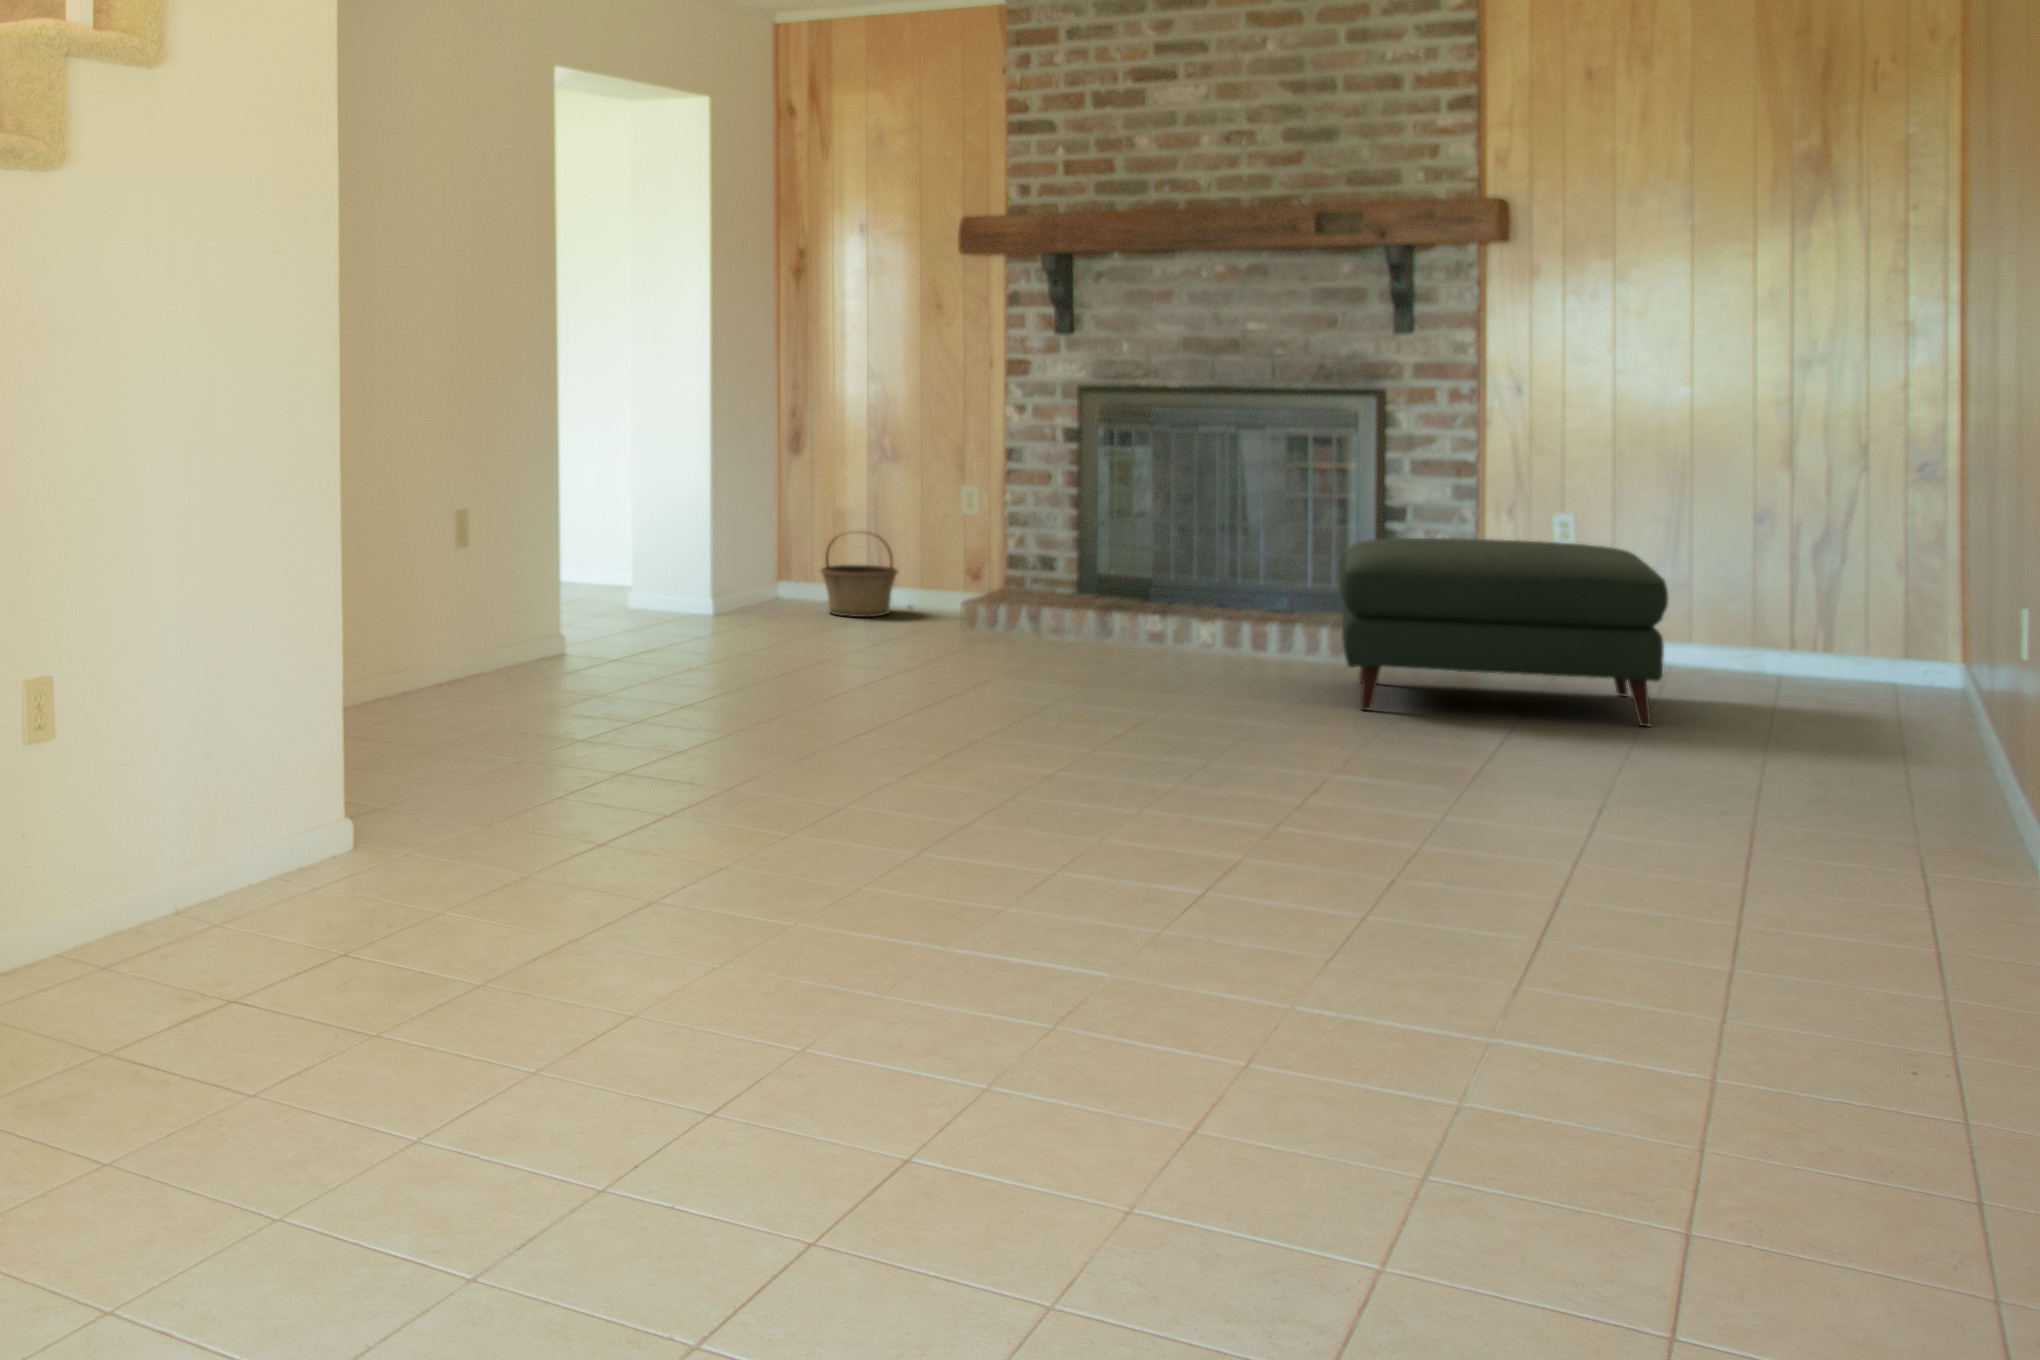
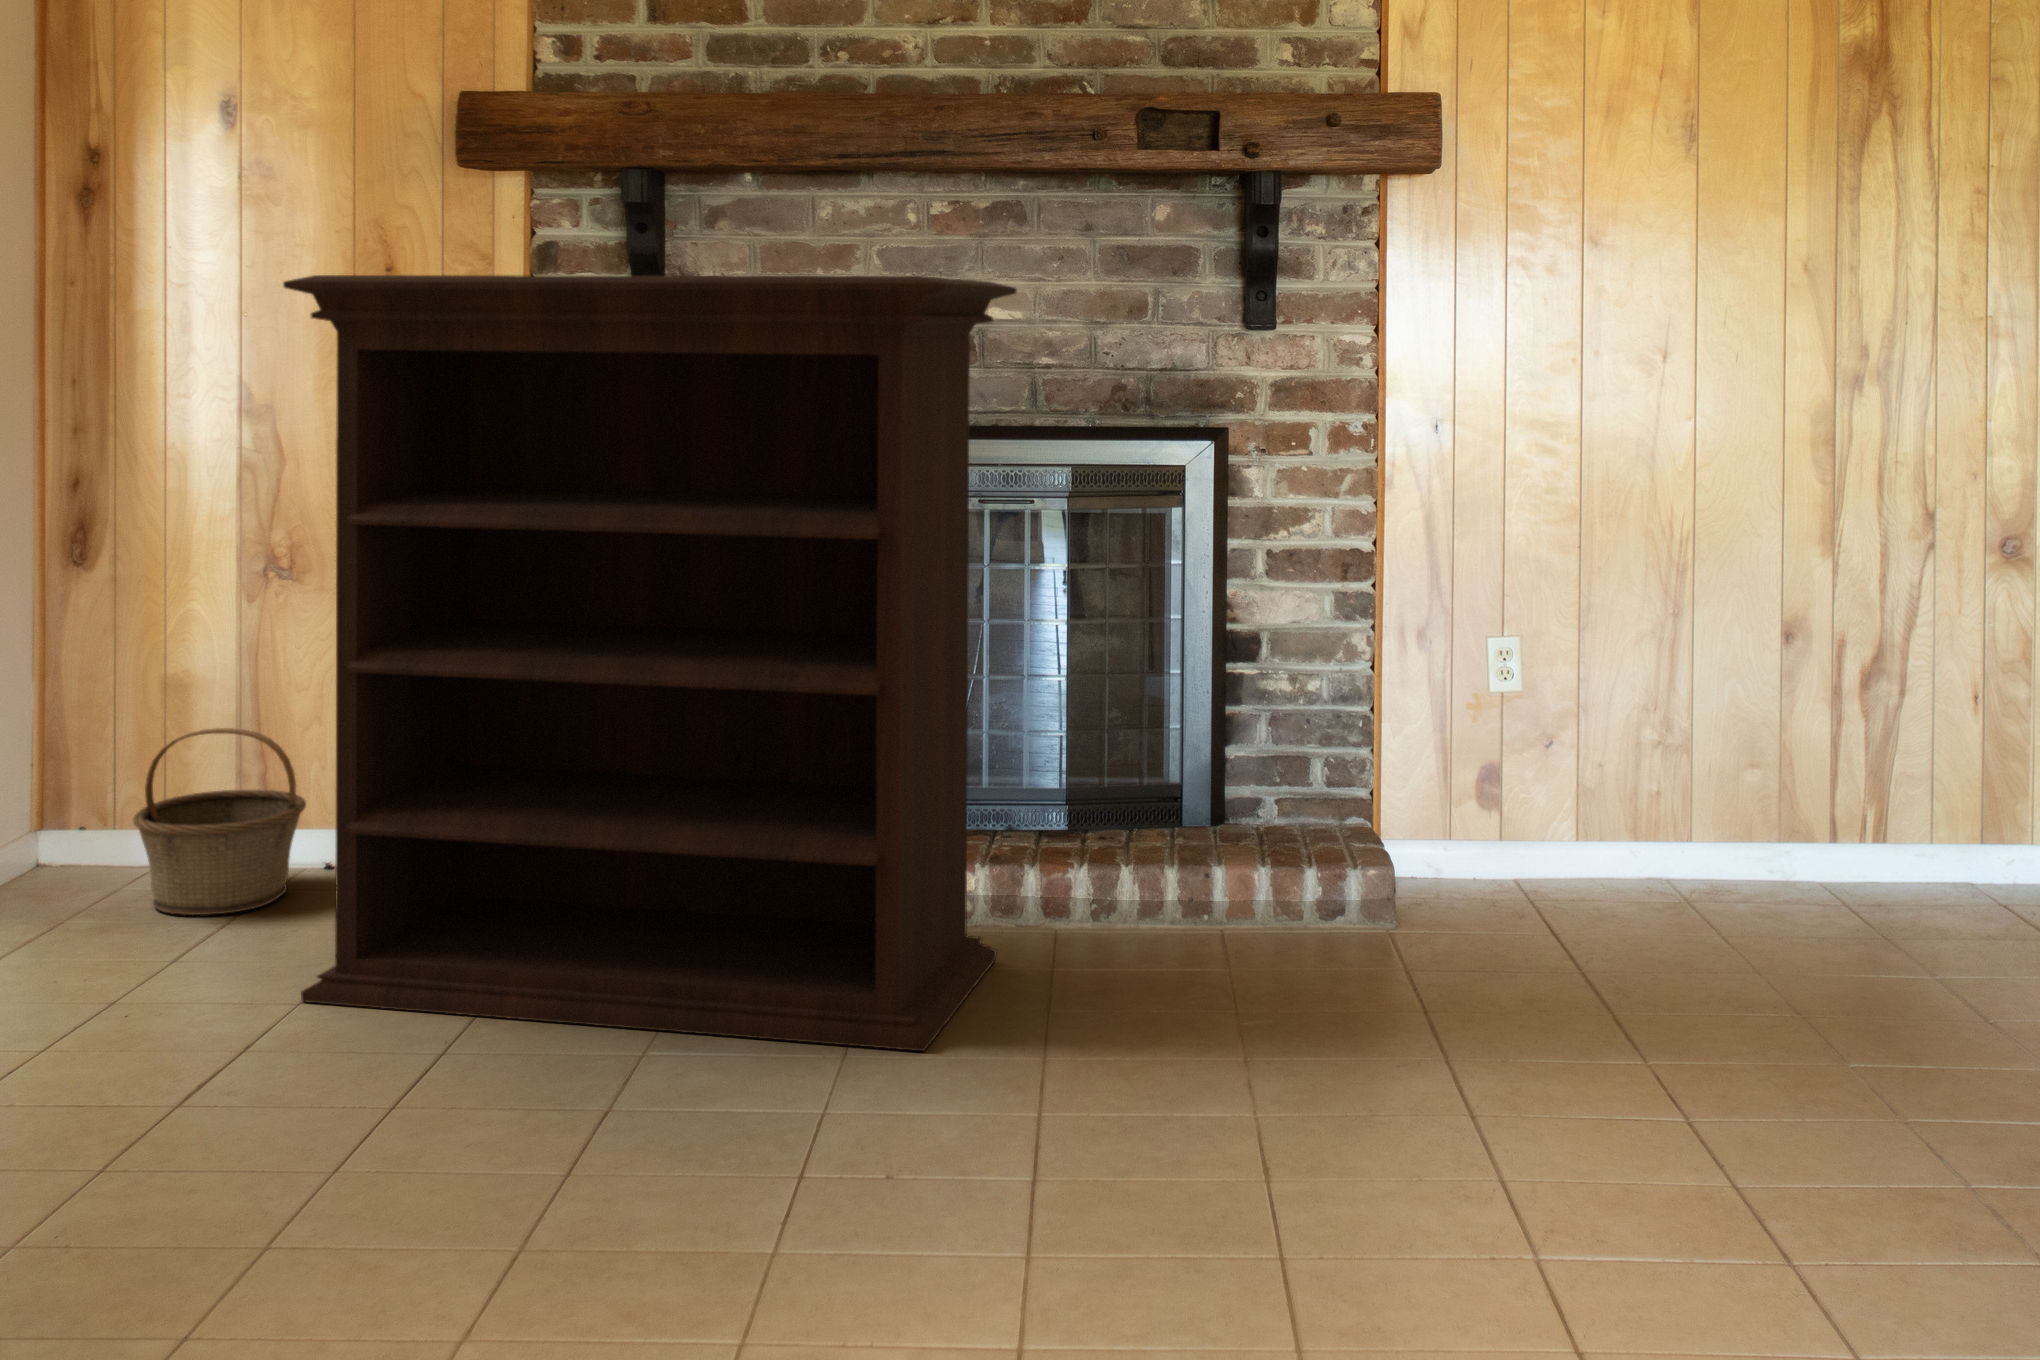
bookshelf: none [882,311,1232,672] -> present [283,275,1017,1051]
ottoman: present [1339,538,1669,726] -> none [1266,724,1959,1154]

